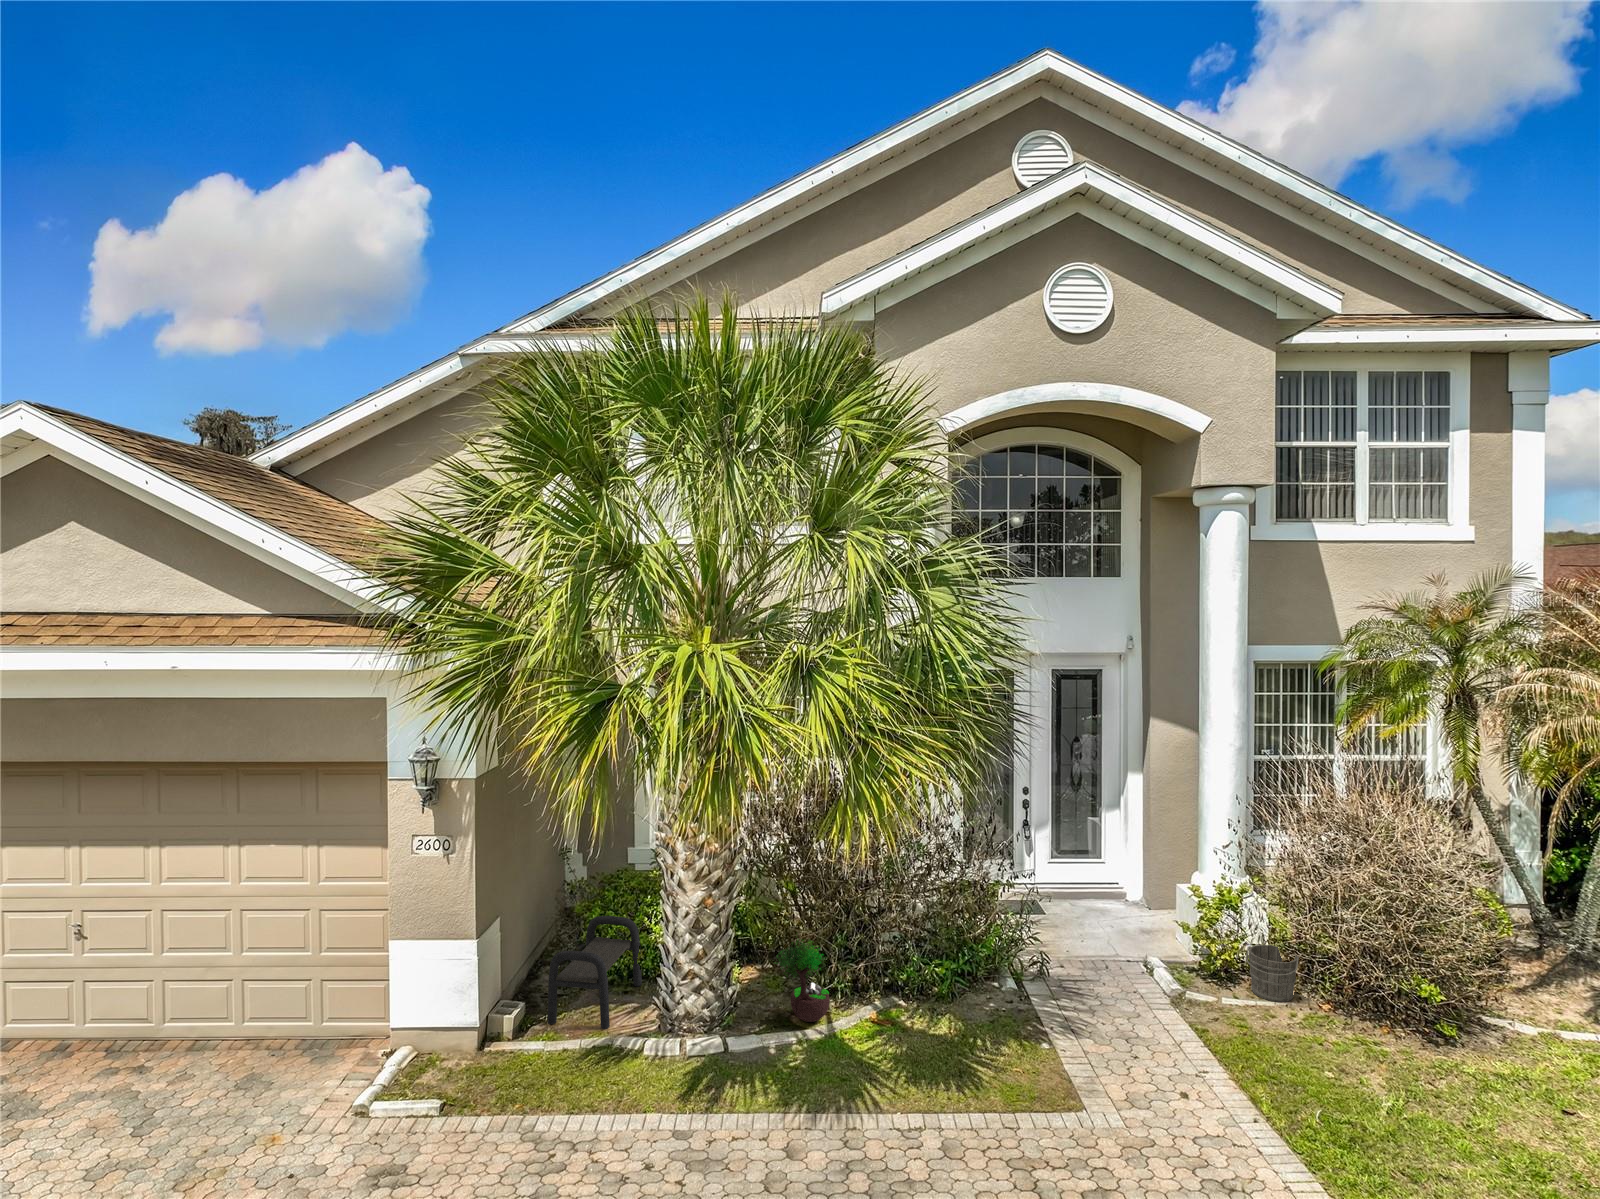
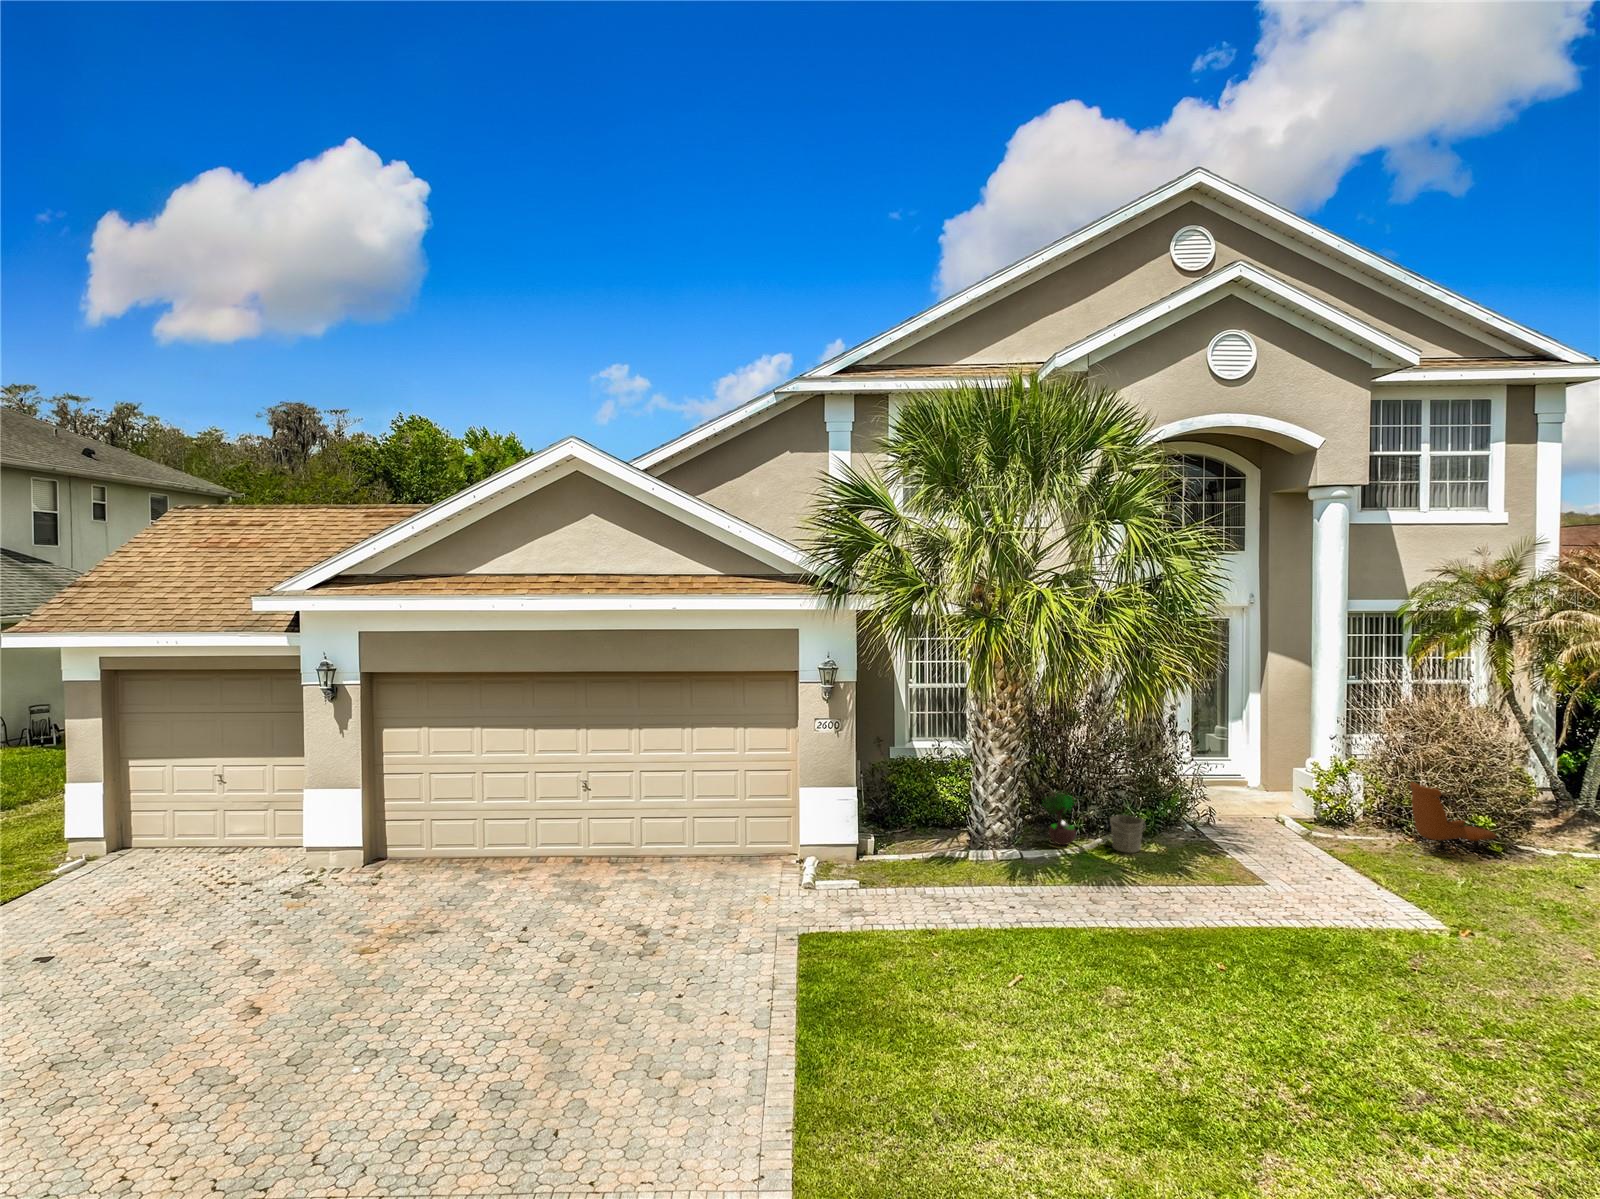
bench: present [548,916,642,1029] -> none [889,781,935,848]
lounge chair: none [1320,927,1448,1054] -> present [1410,782,1496,860]
bucket: present [1246,945,1299,1002] -> present [1110,815,1144,853]

